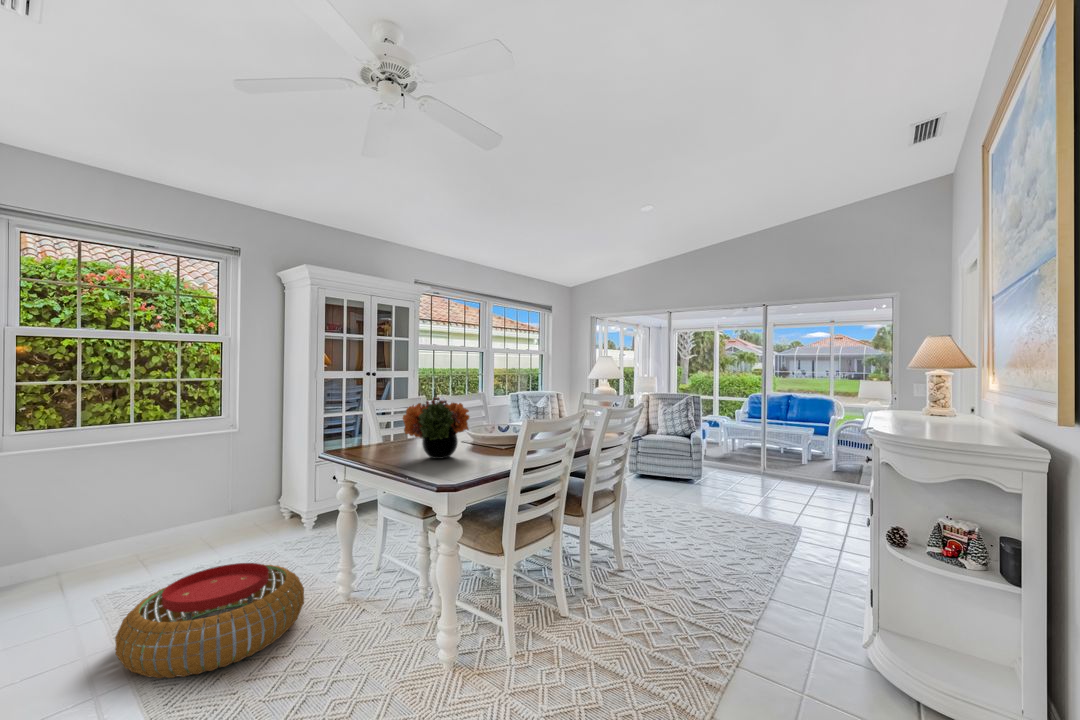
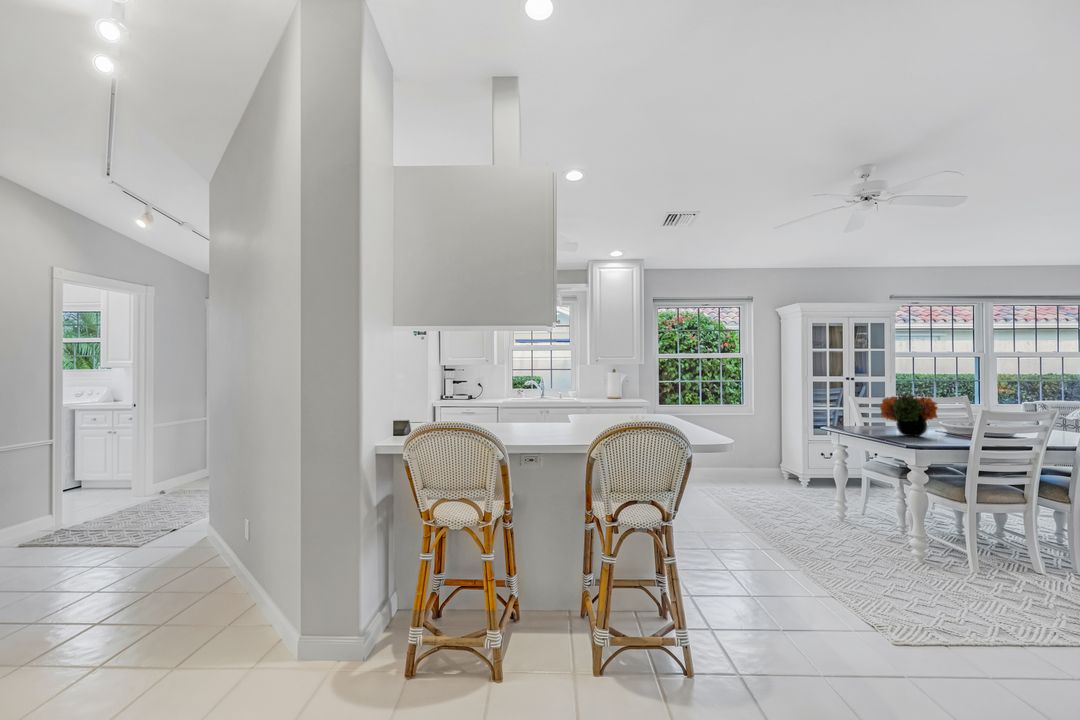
pouf: present [115,563,304,678] -> none [719,485,813,530]

